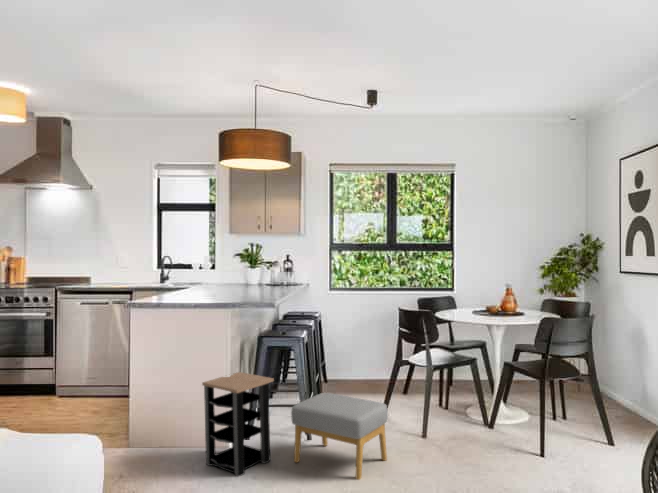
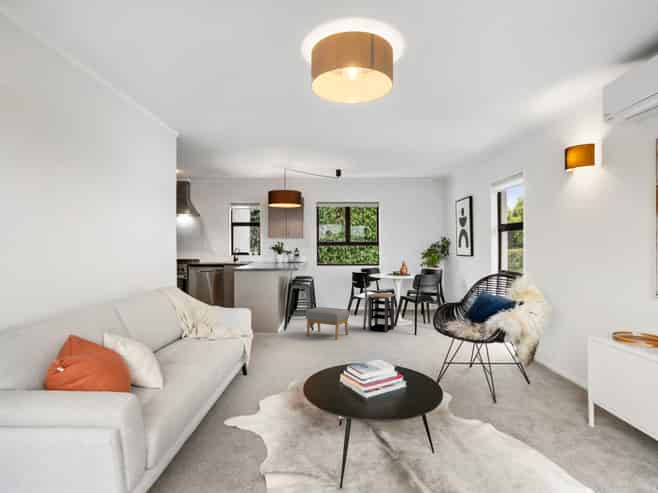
side table: present [202,372,274,476] -> present [368,293,395,332]

